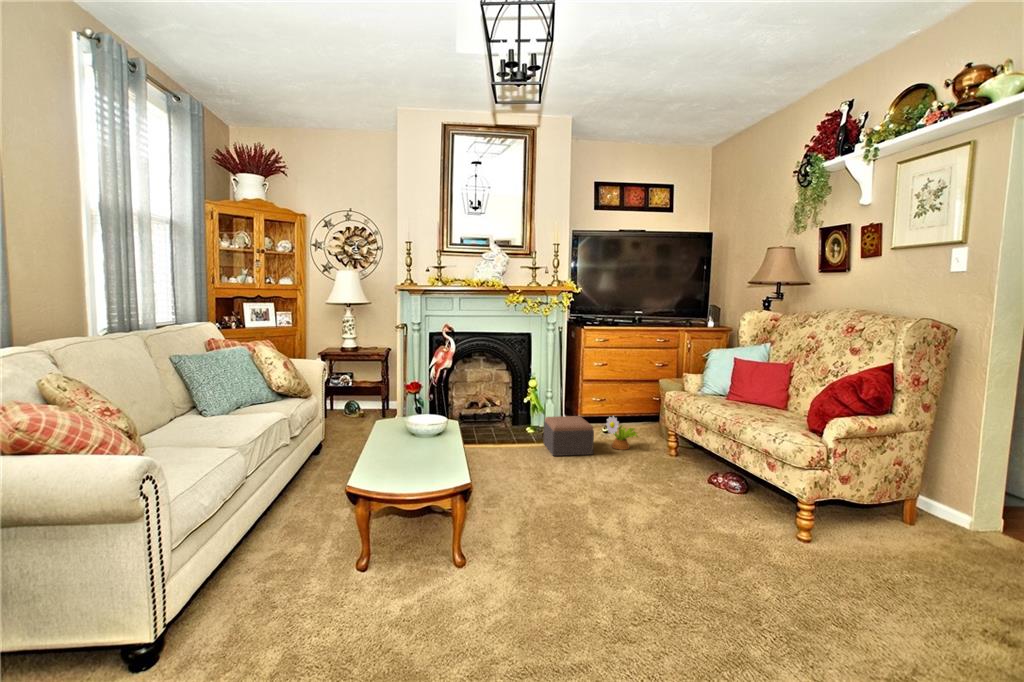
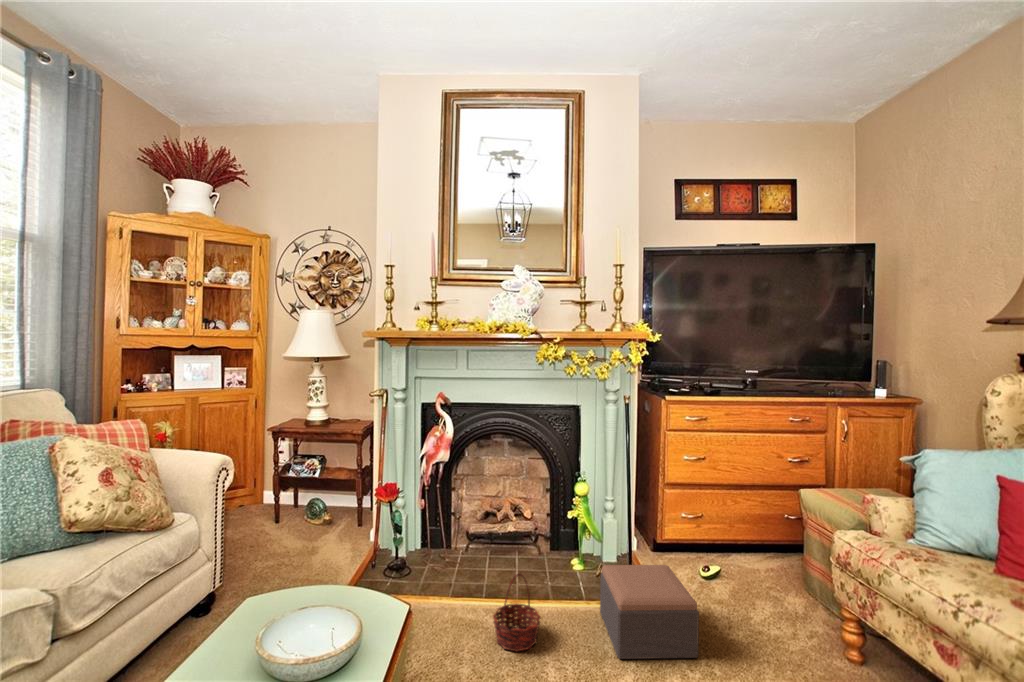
decorative plant: present [606,416,638,450] -> none [716,573,787,642]
basket: none [486,418,512,456] -> present [493,574,541,651]

